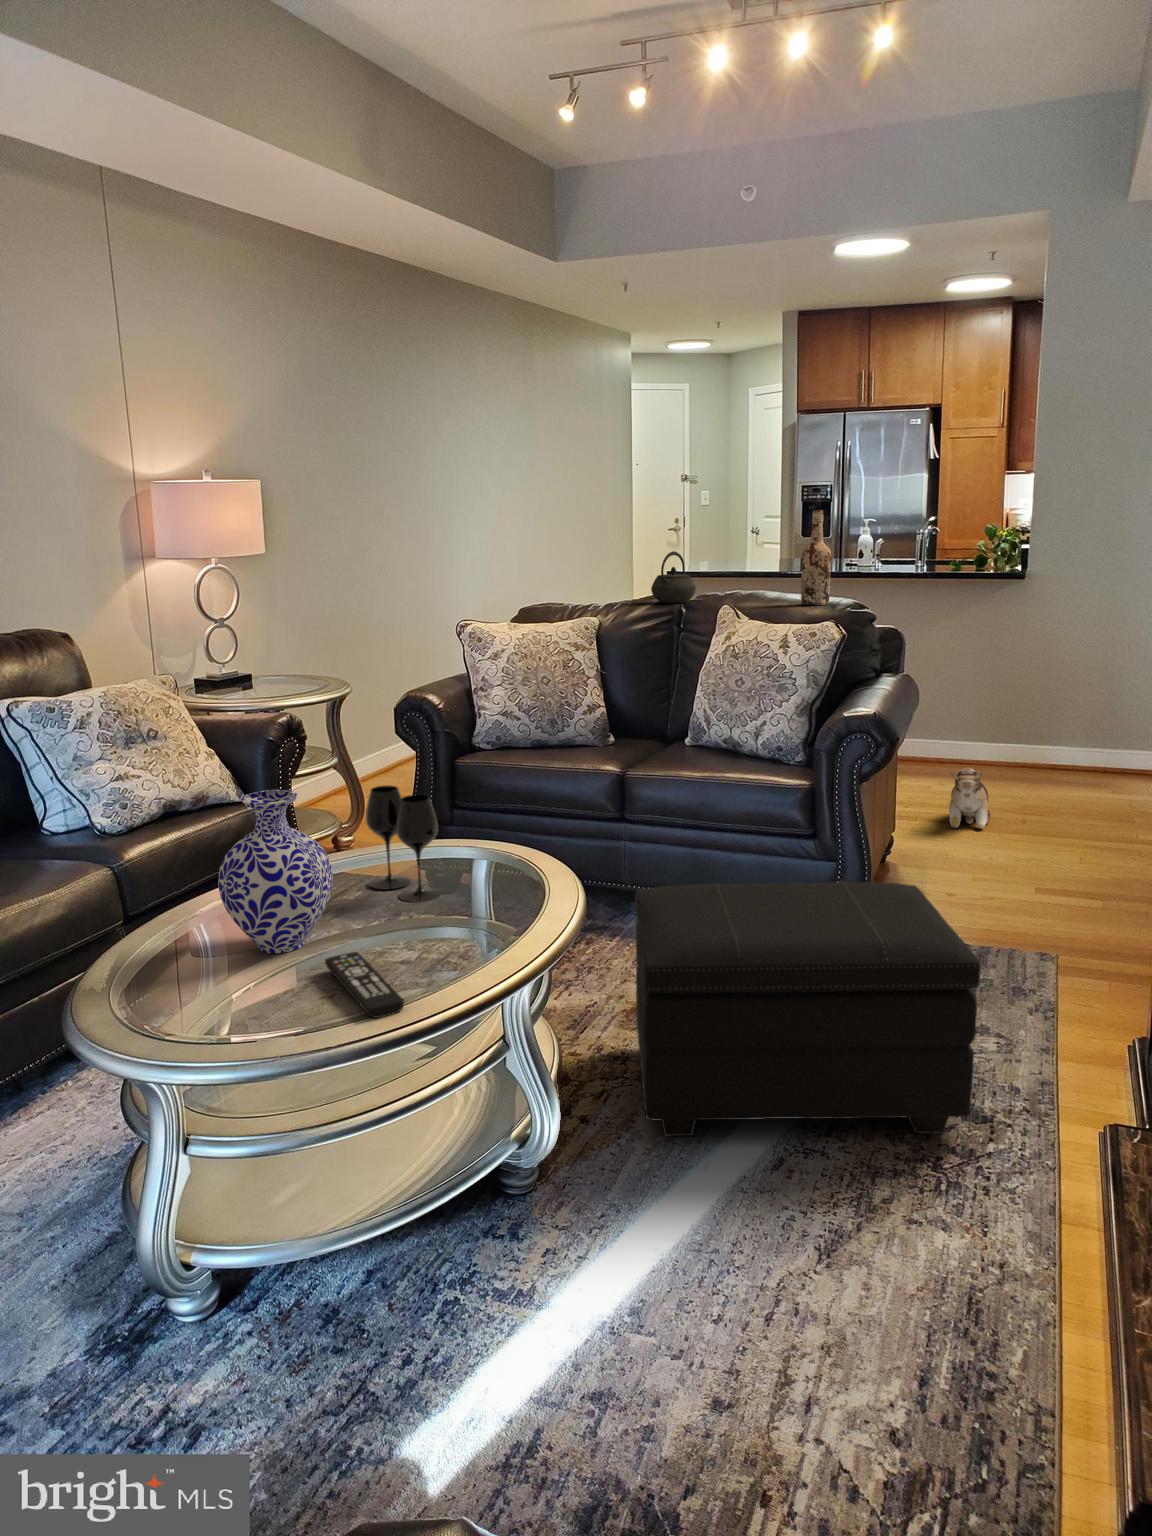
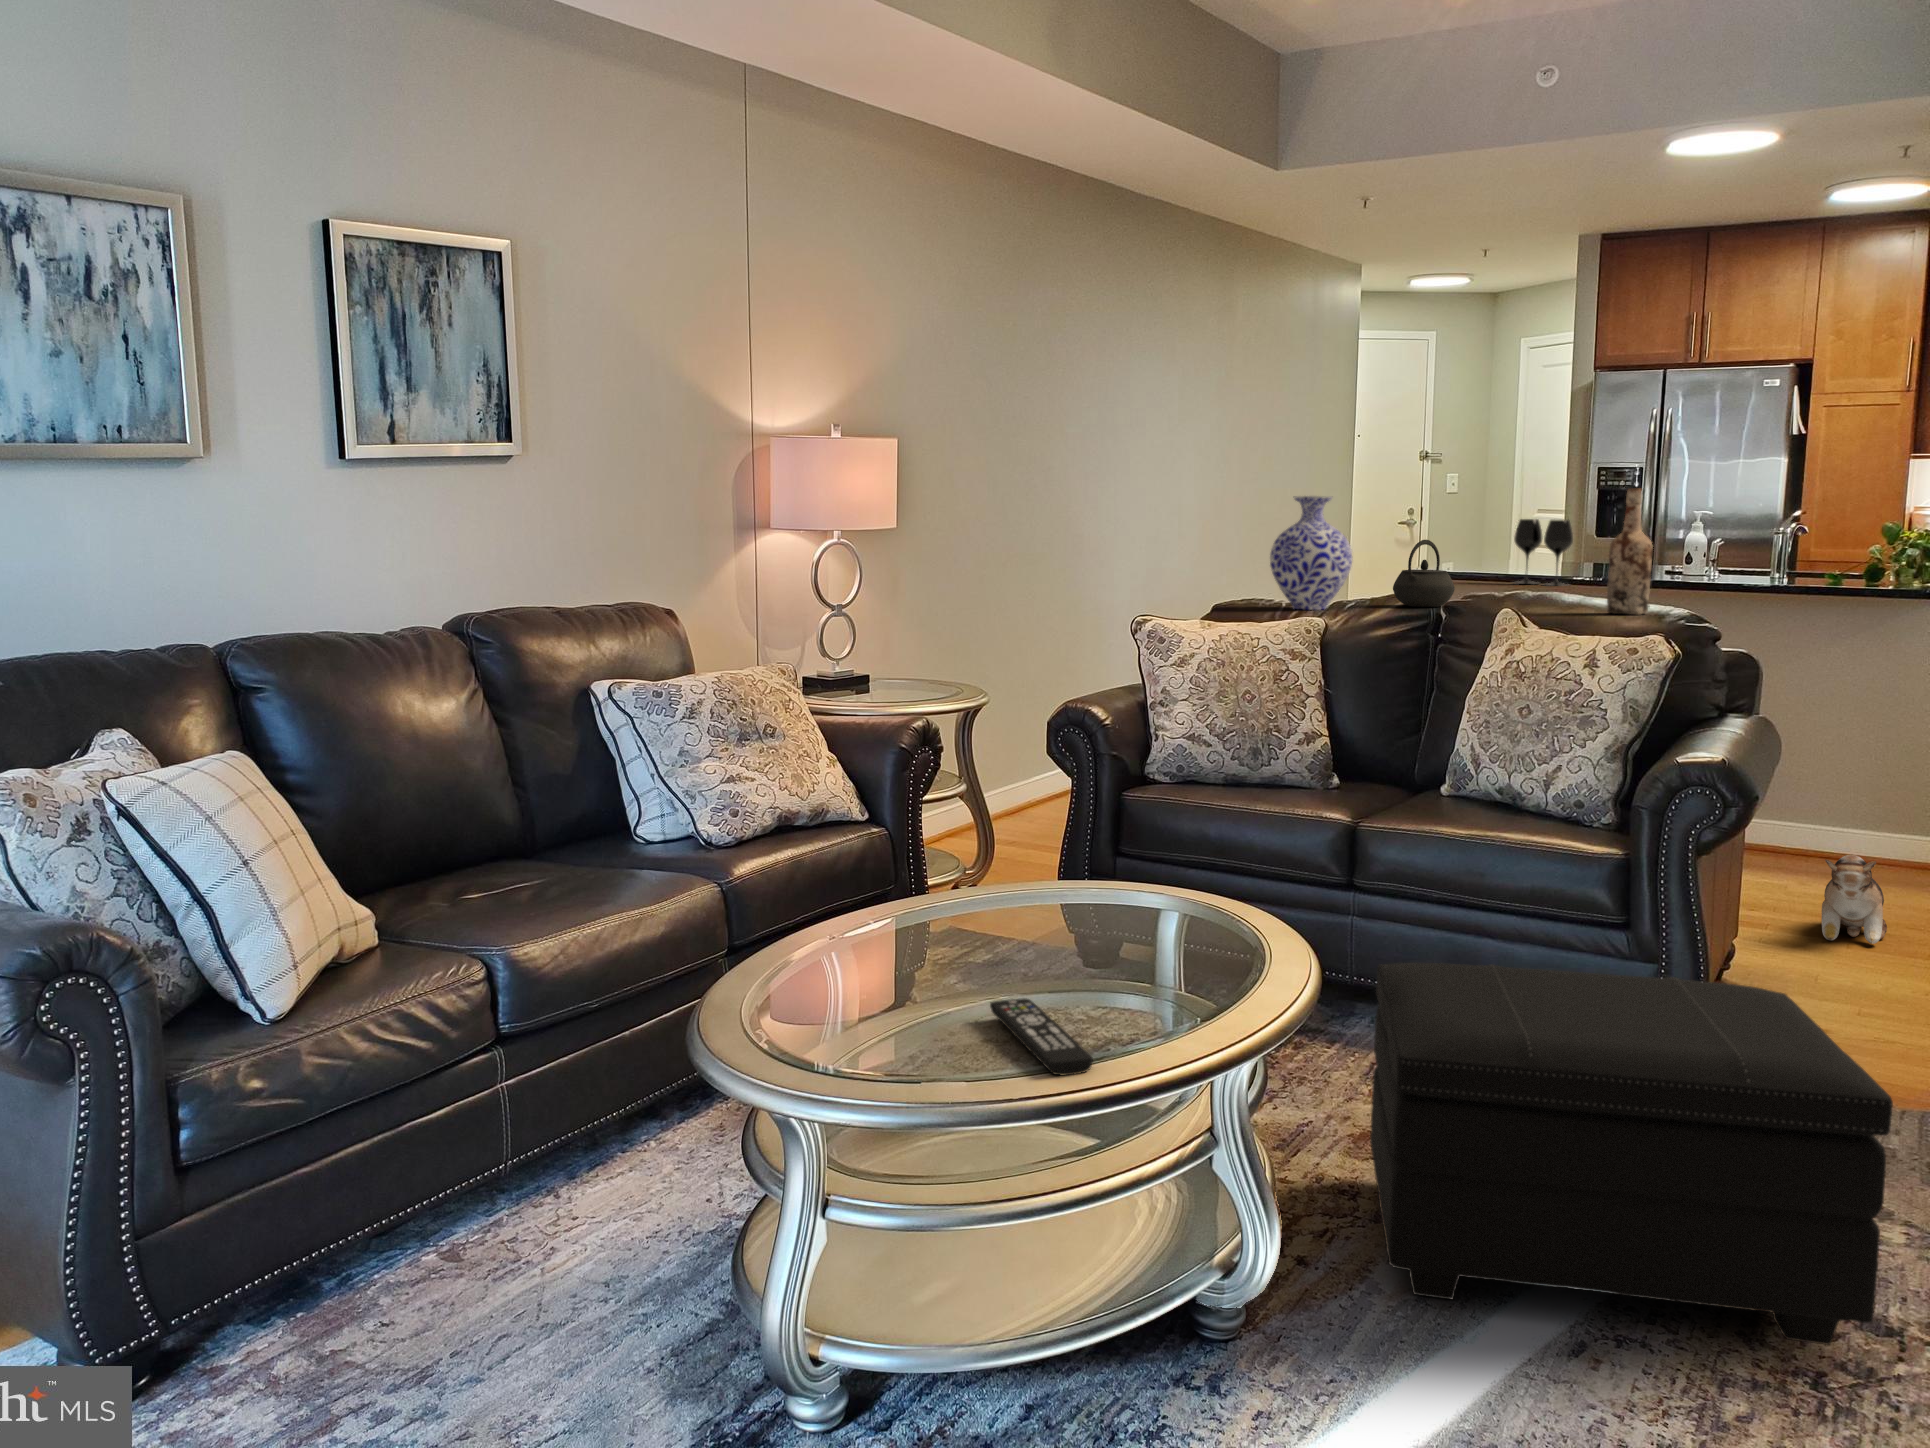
wine glass: present [366,785,442,903] -> present [1514,519,1573,586]
vase: present [218,790,333,953] -> present [1270,496,1352,610]

